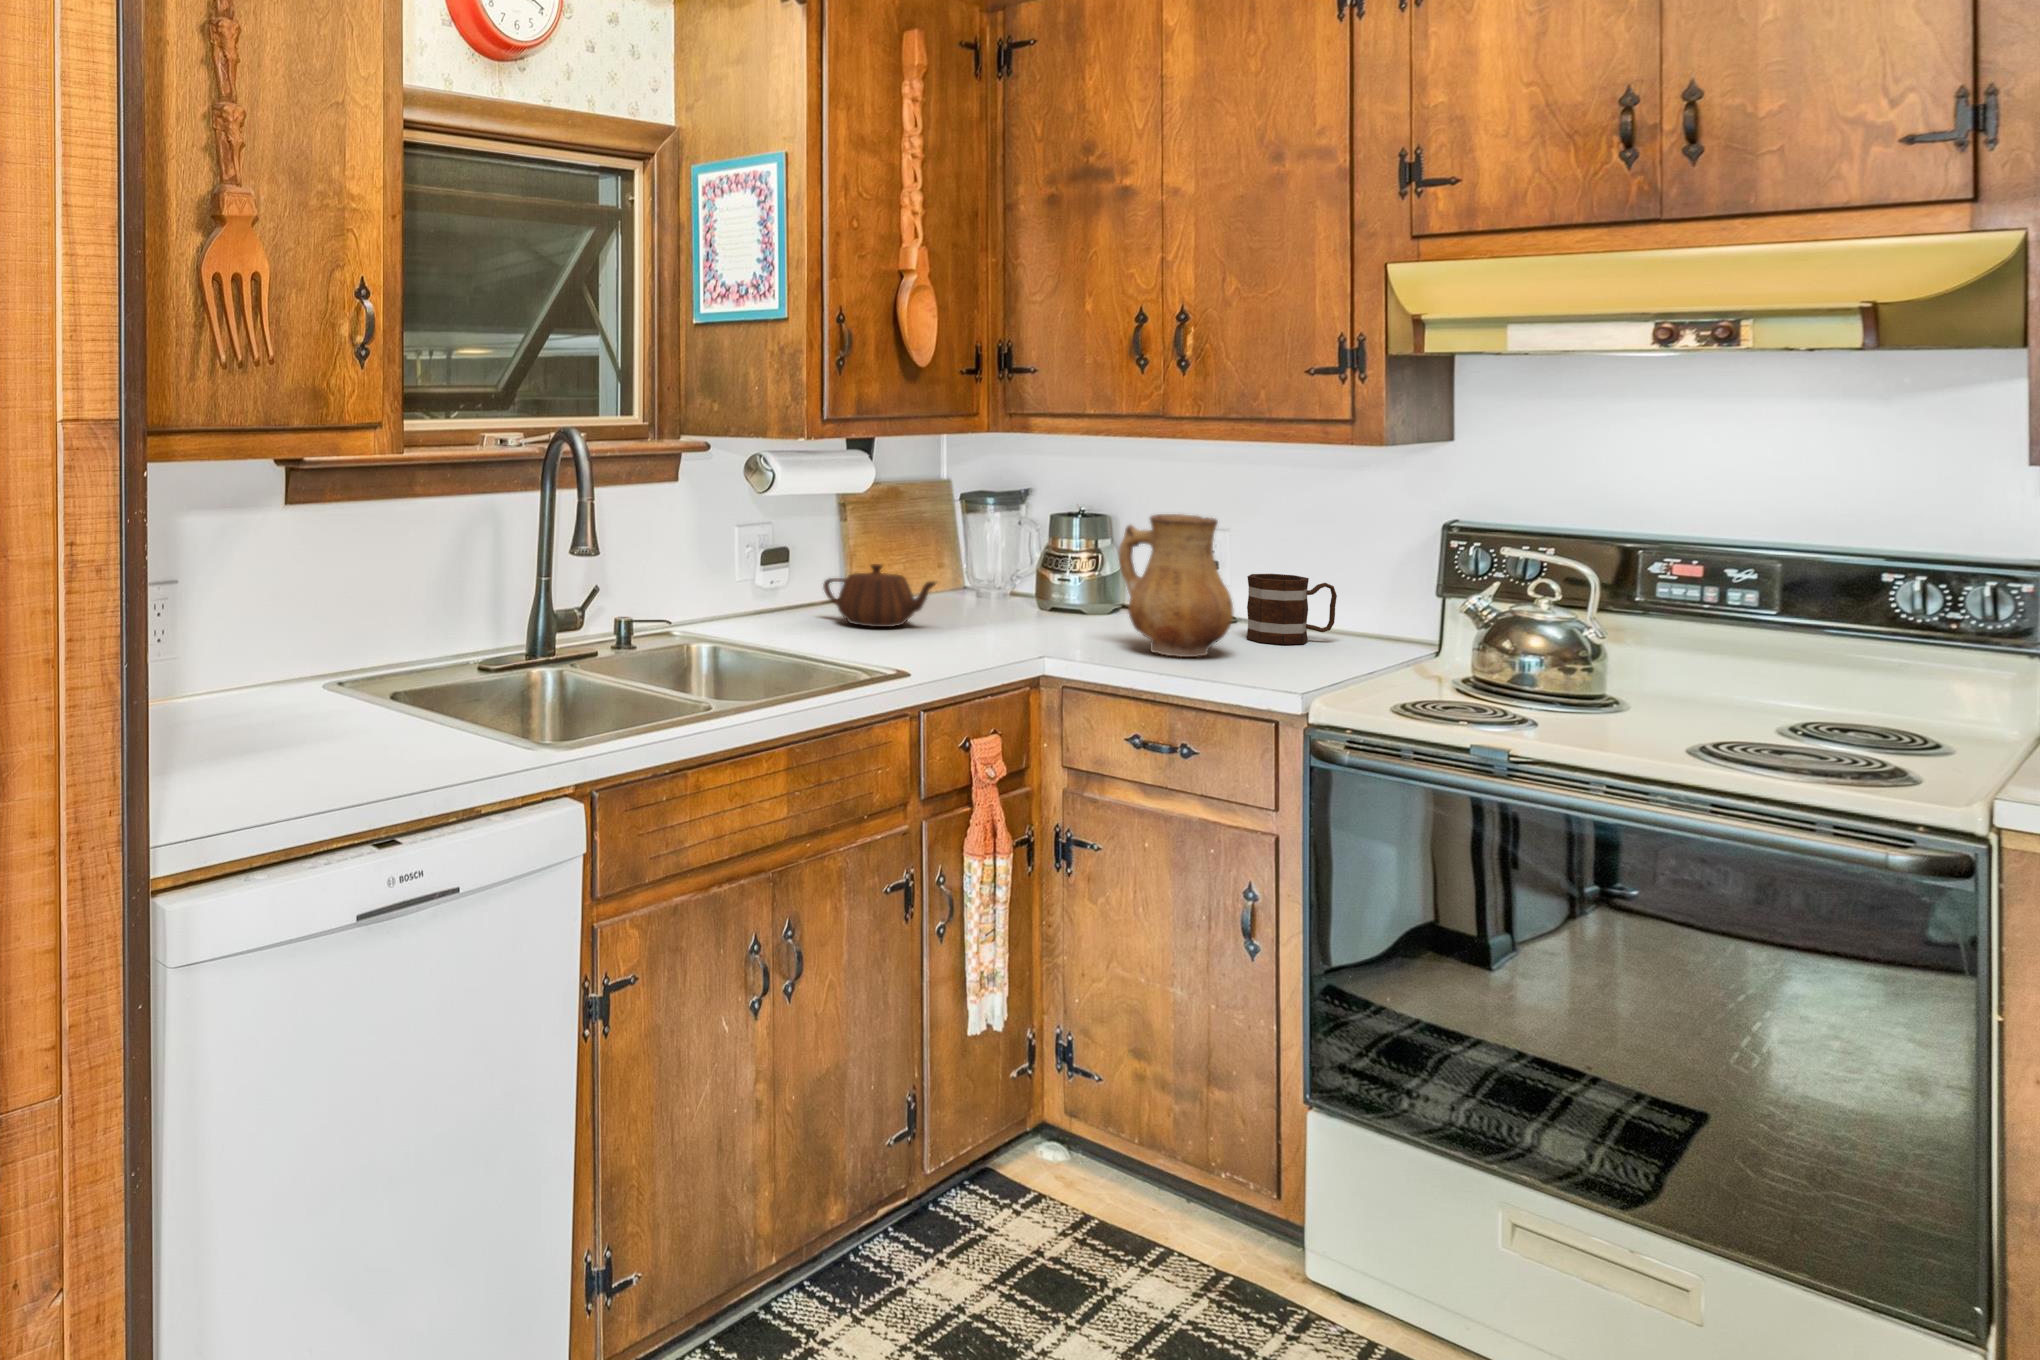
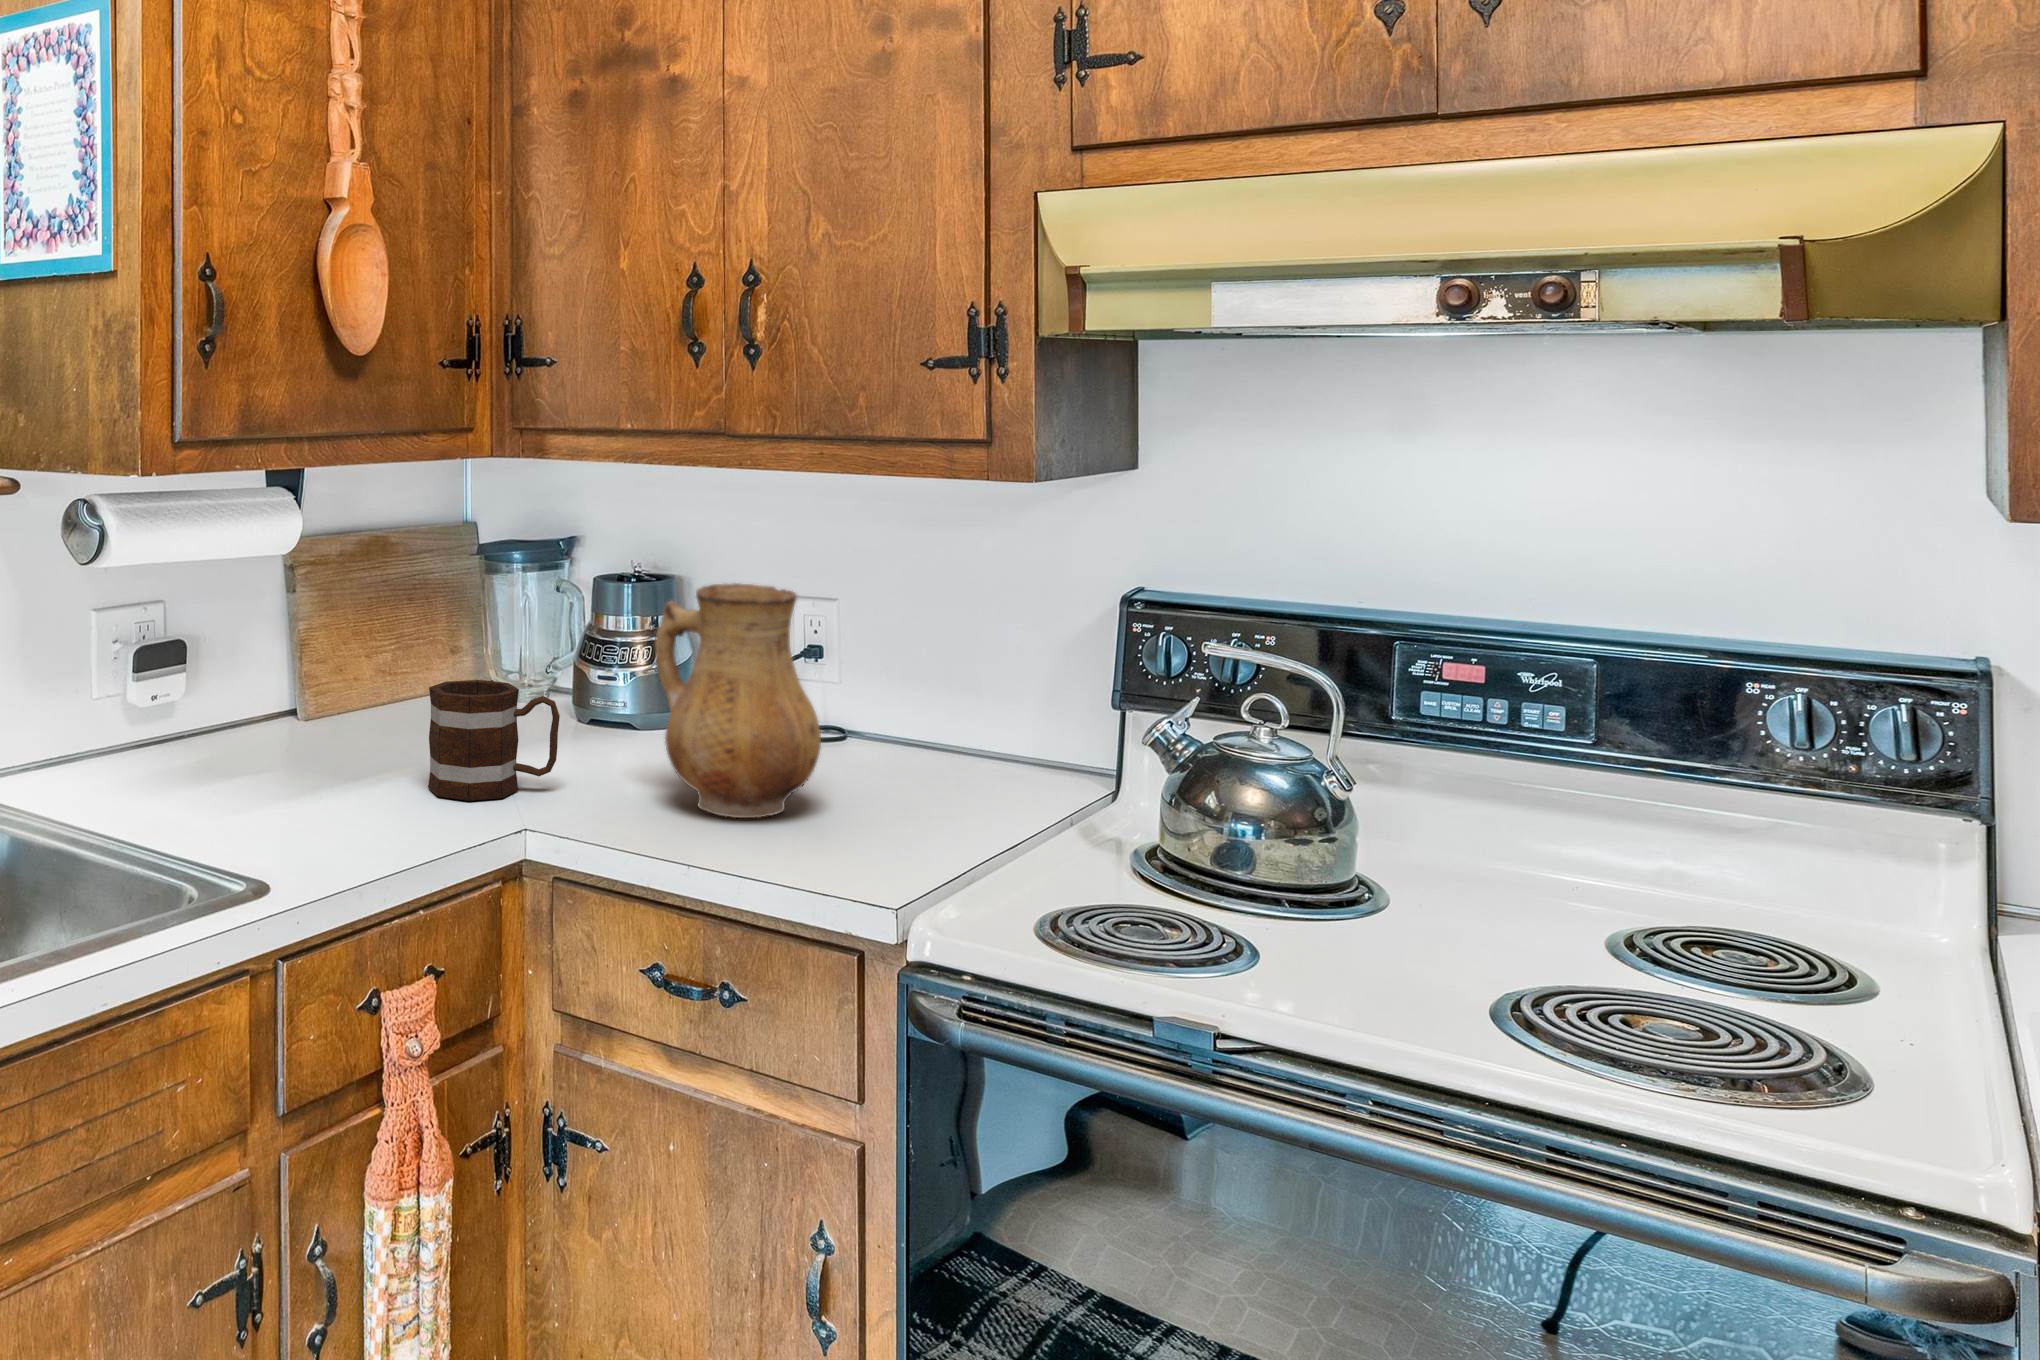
teapot: present [823,564,936,627] -> none [229,661,395,765]
mug: present [1247,574,1337,644] -> present [428,680,560,801]

